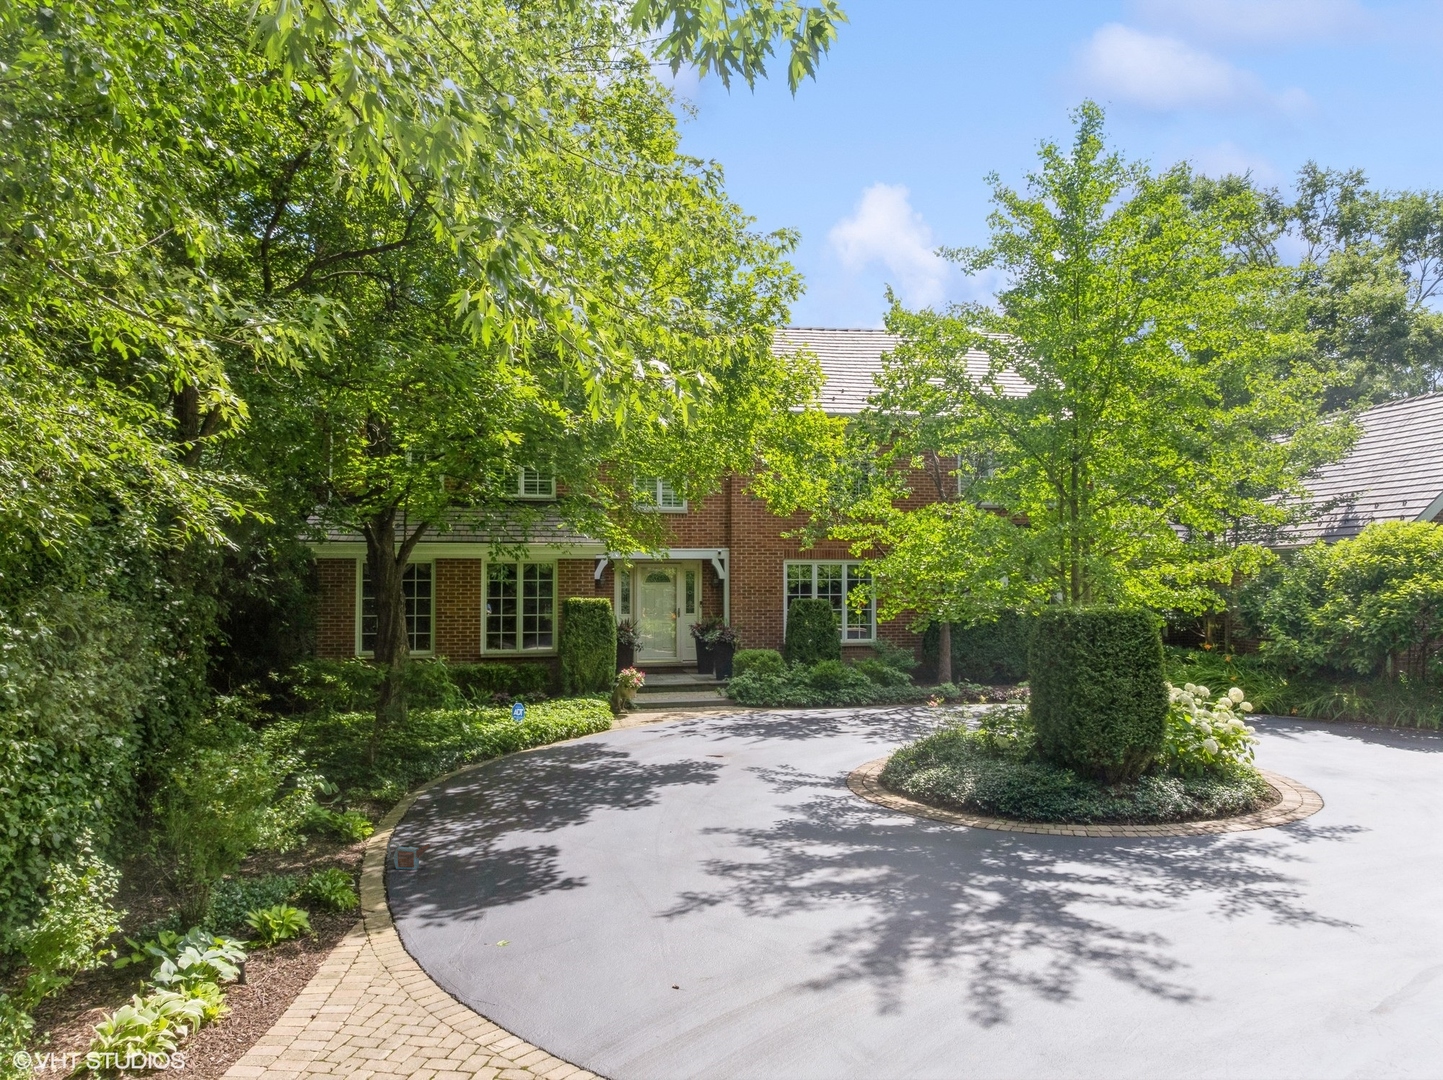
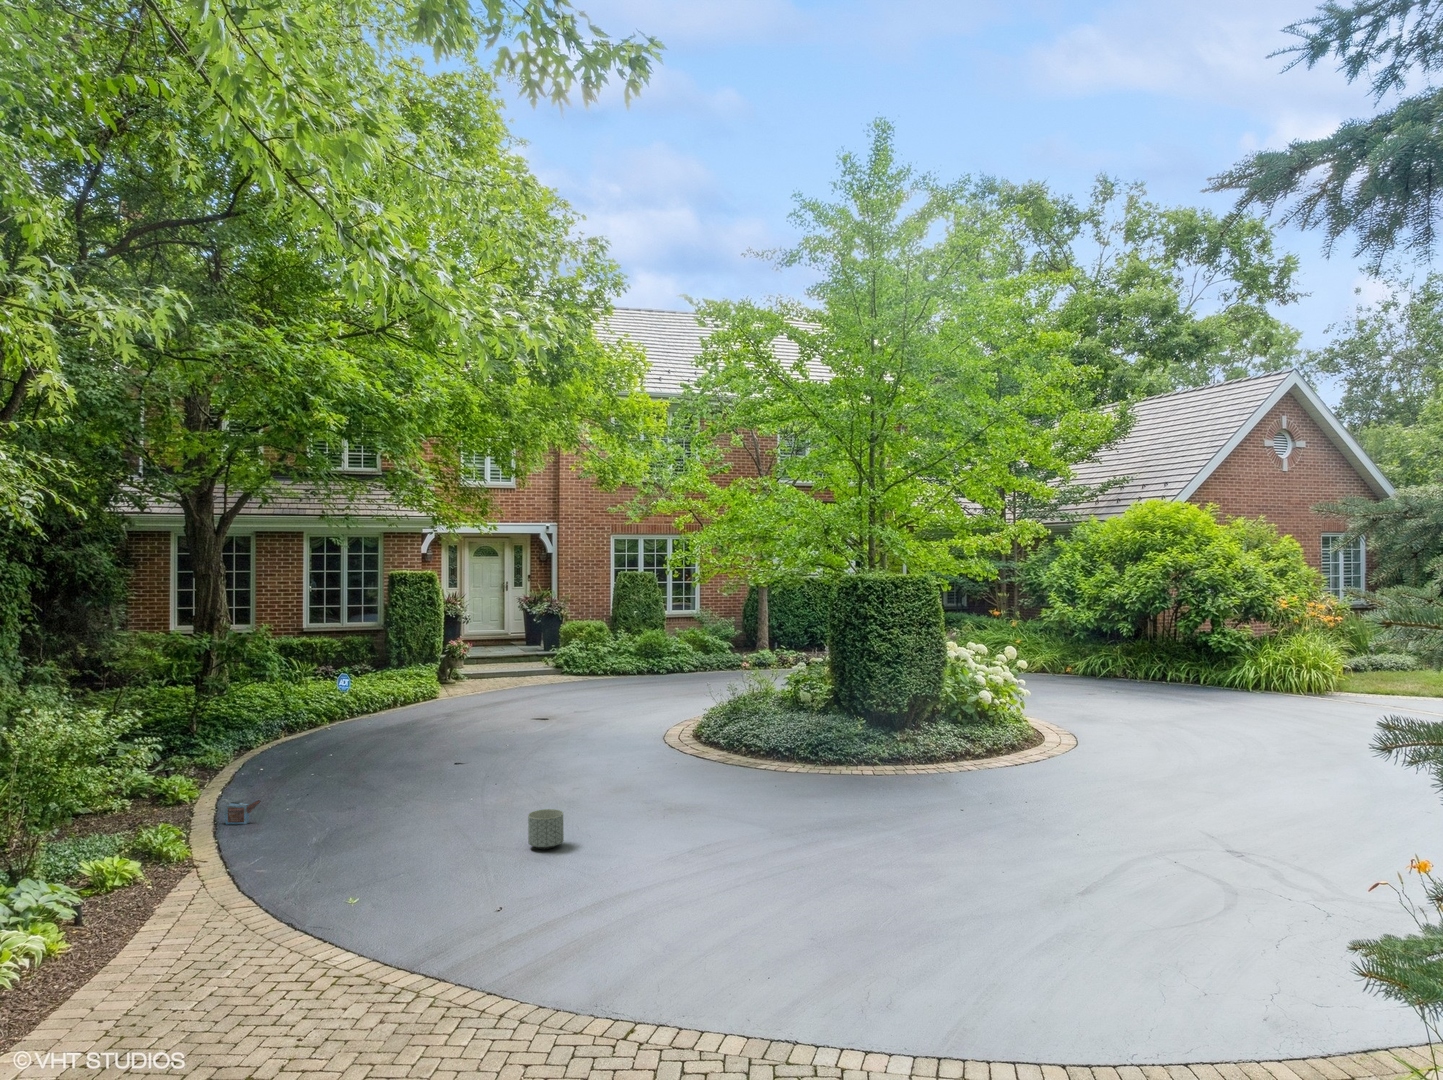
planter: none [712,868,753,915] -> present [528,809,564,849]

